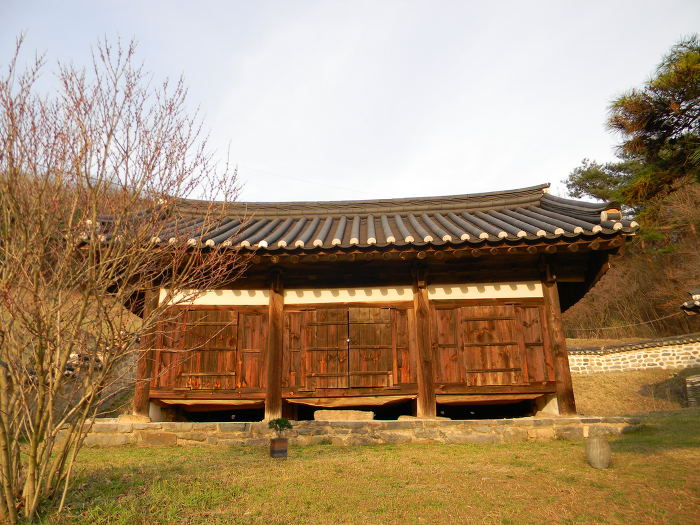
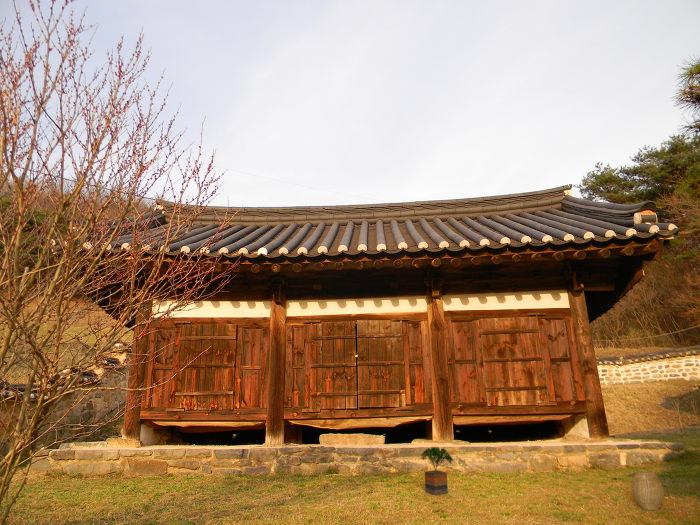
potted tree: present [268,418,293,458] -> present [421,448,453,495]

